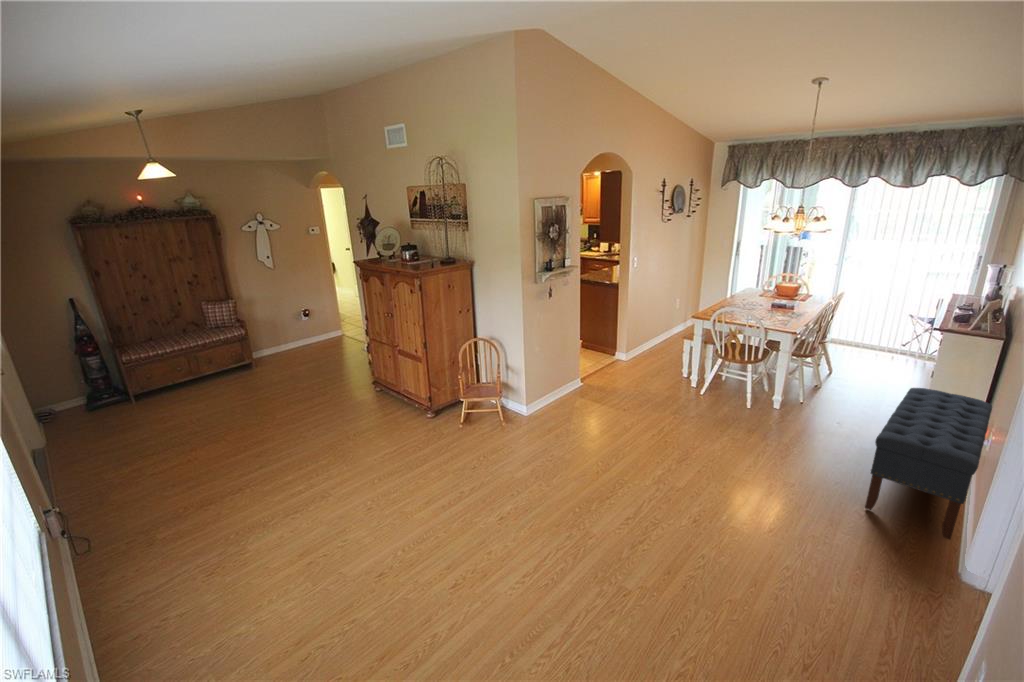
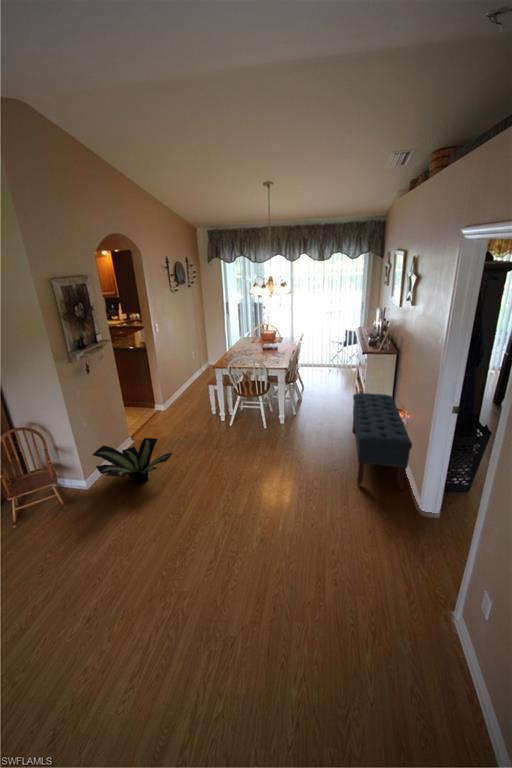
potted plant: none [536,375,616,424] -> present [92,438,172,484]

